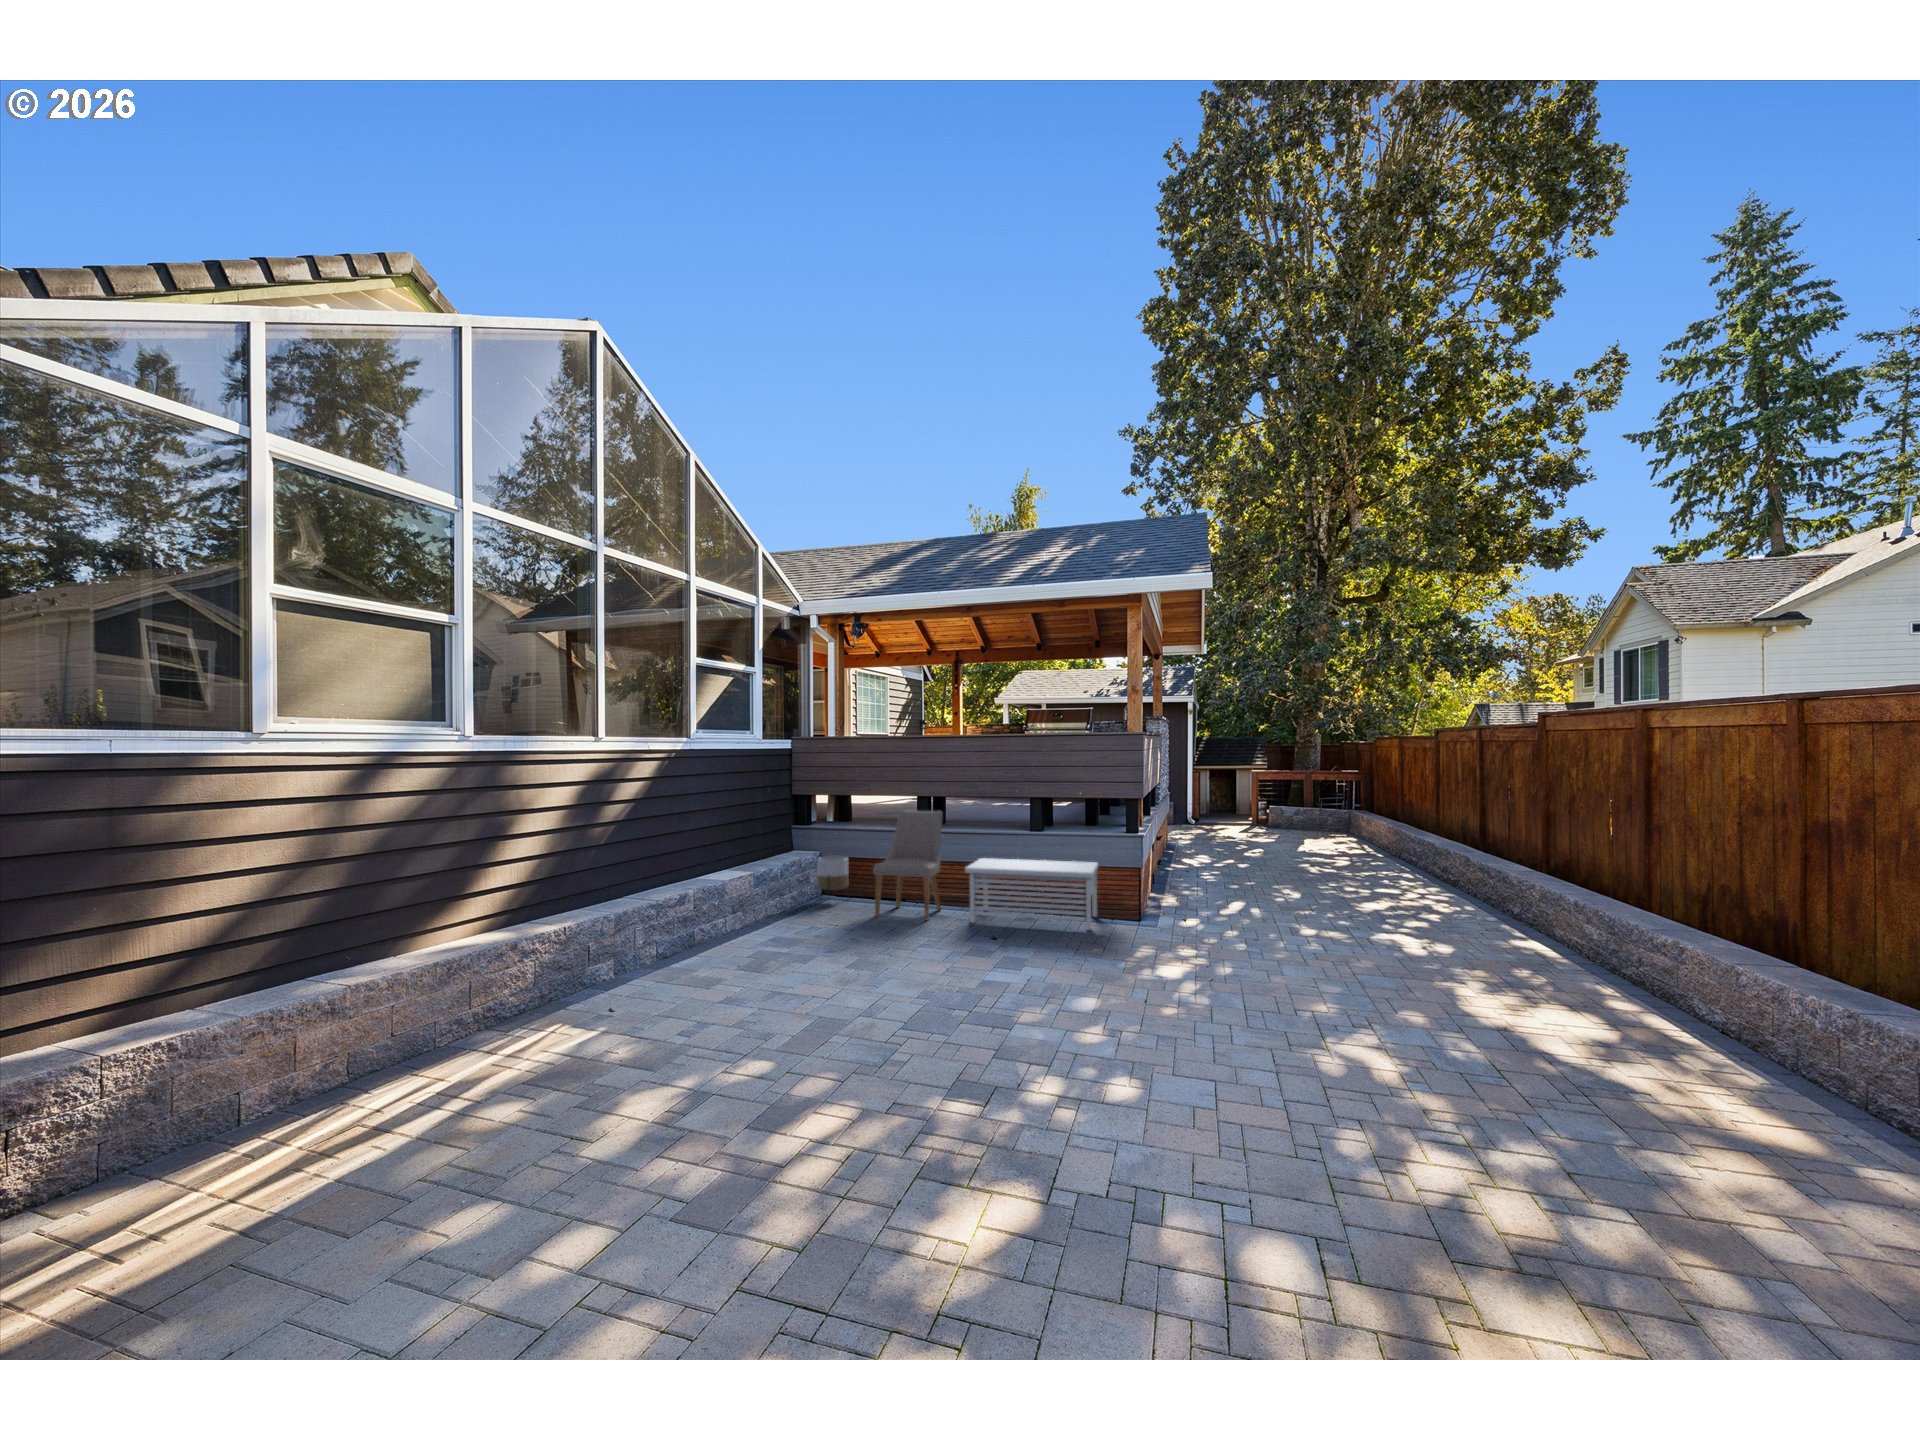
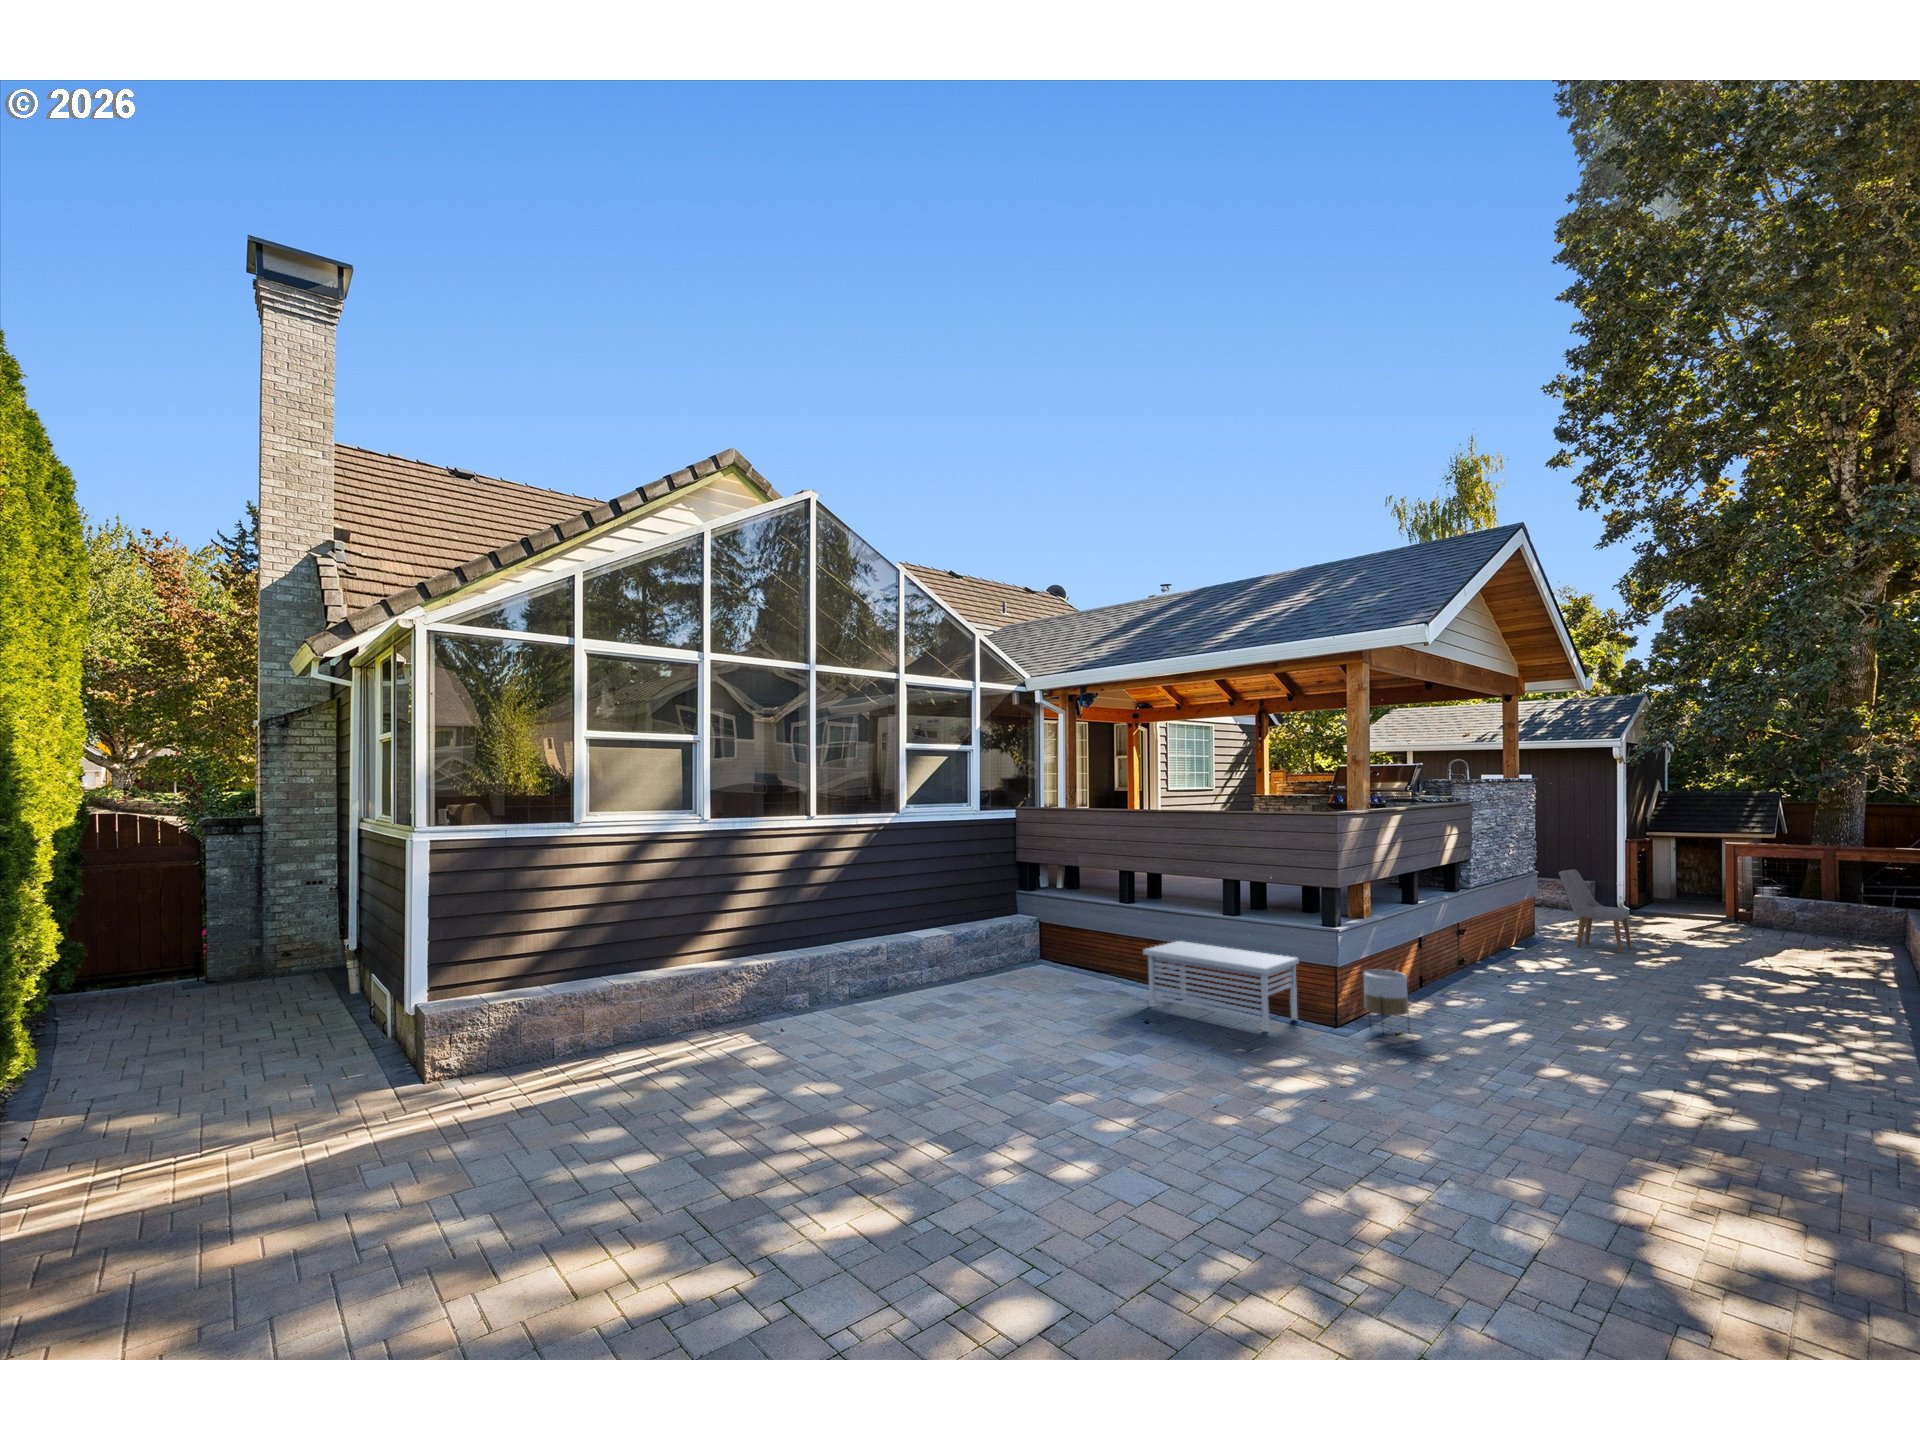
chair: present [873,810,942,921] -> present [1559,870,1631,953]
planter: present [817,856,849,891] -> present [1363,970,1409,1034]

